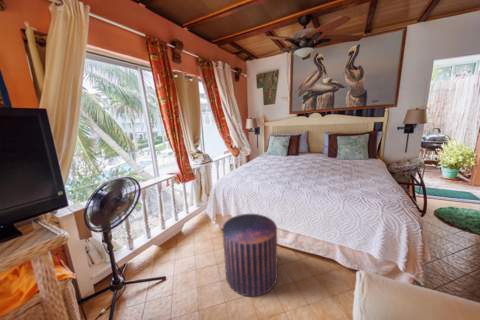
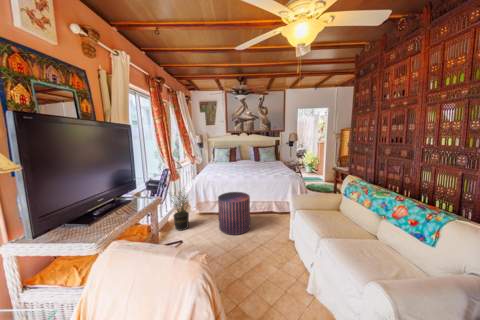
potted plant: none [161,191,199,254] -> present [172,192,189,231]

